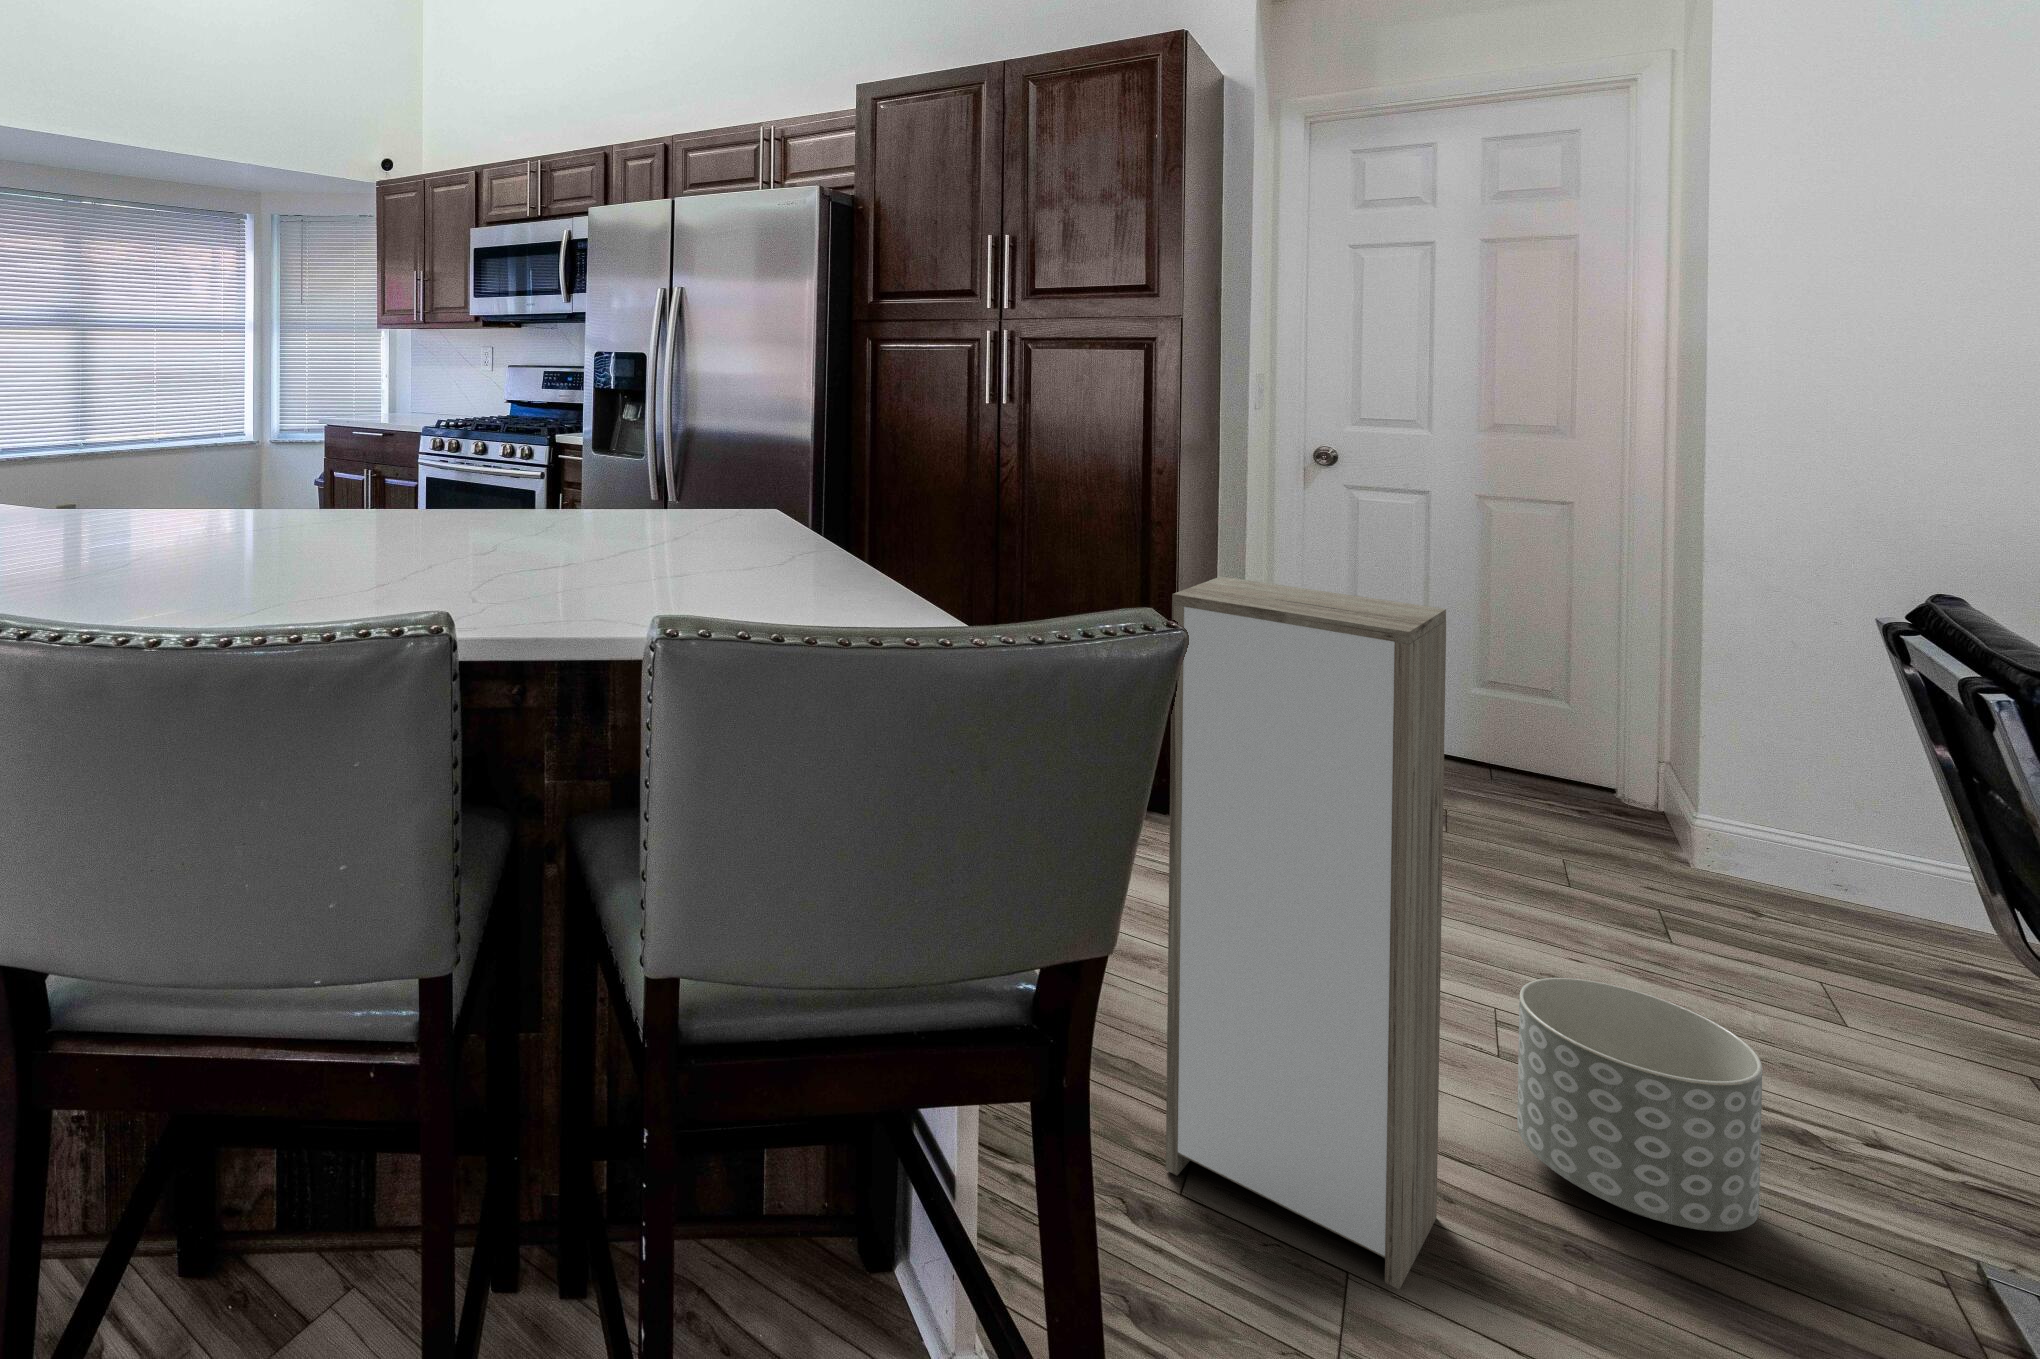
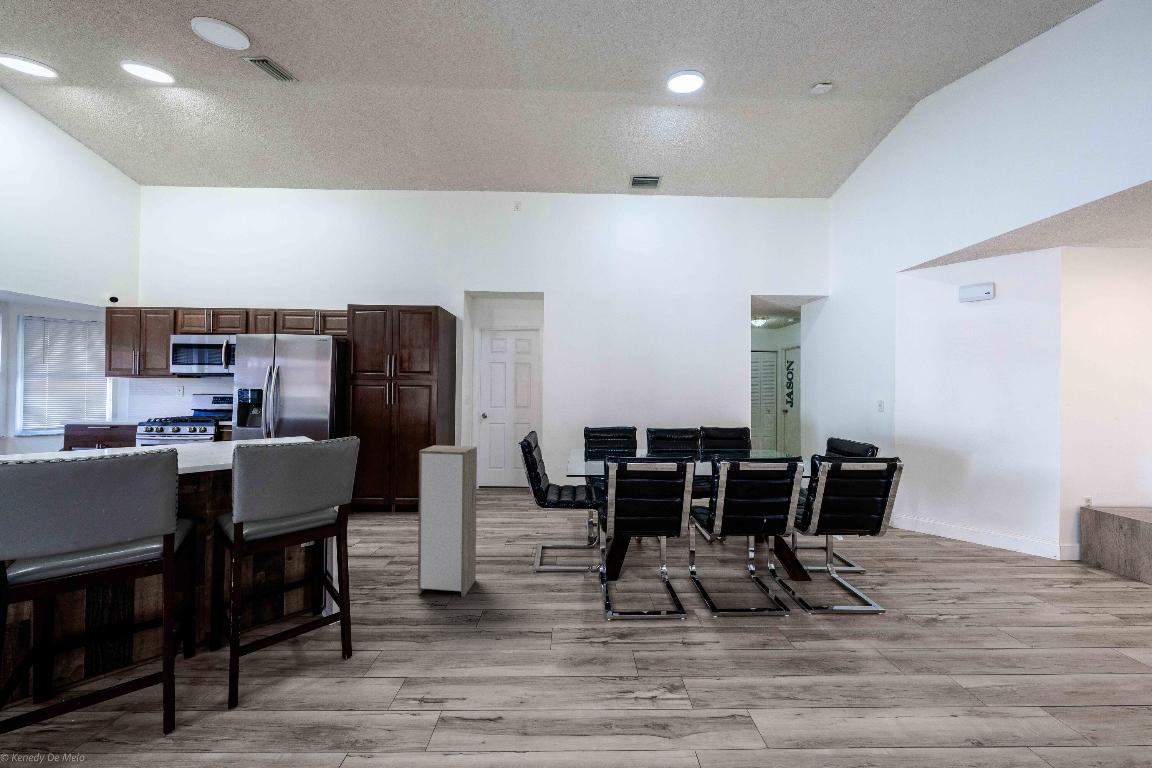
planter: present [1517,978,1762,1231] -> none [495,521,531,565]

